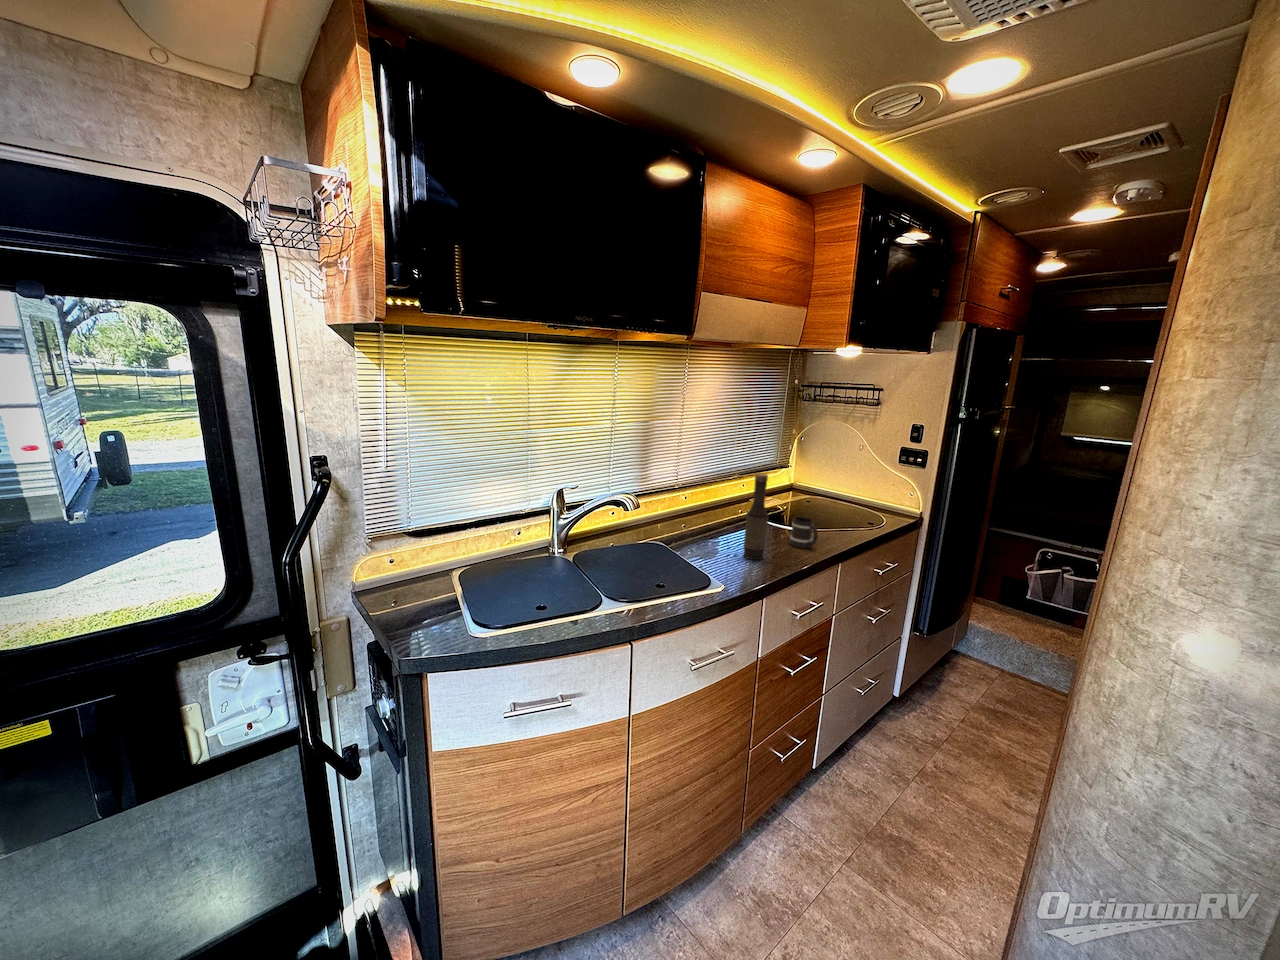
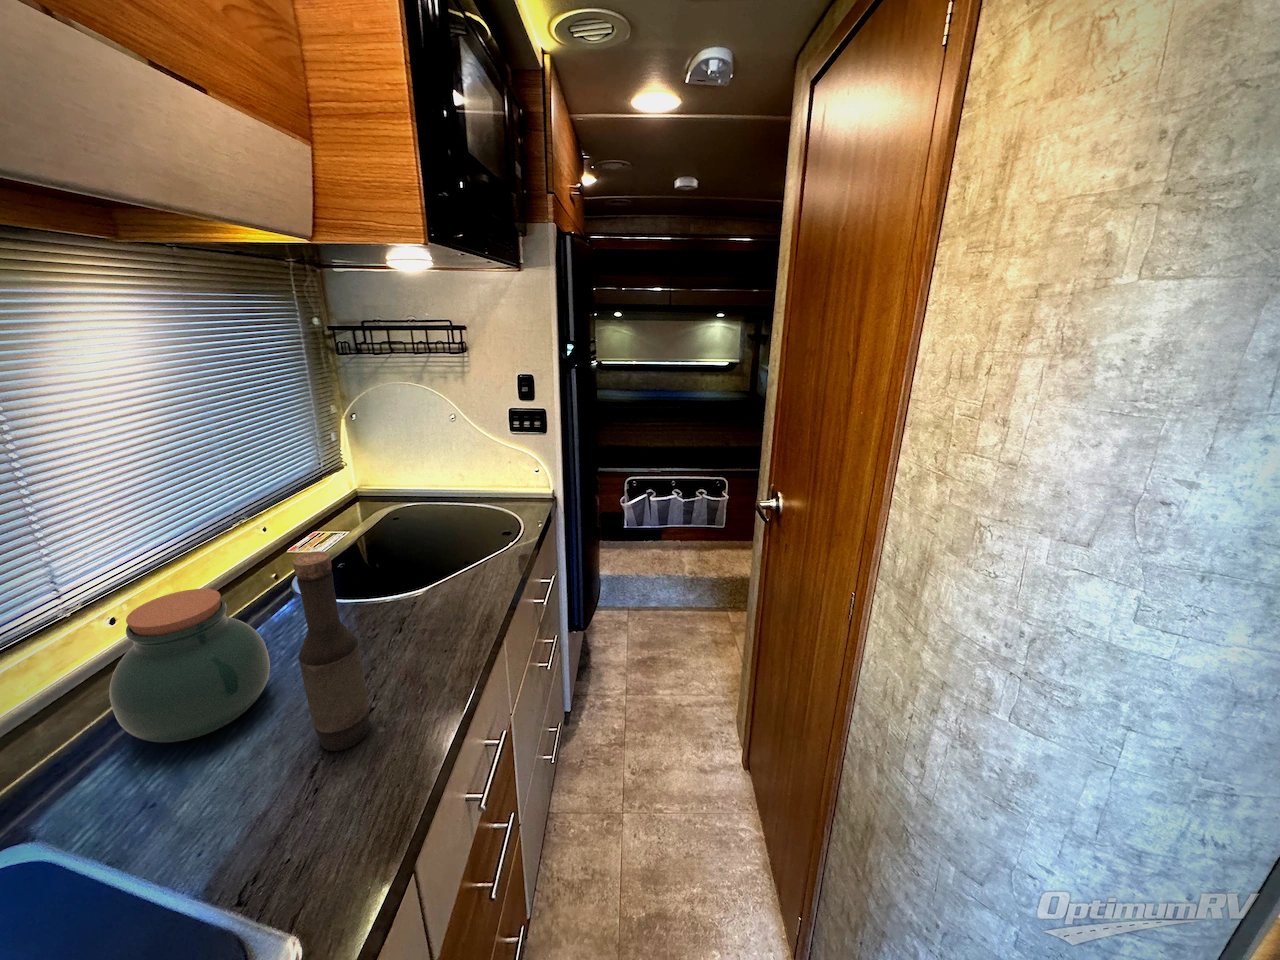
jar: none [688,485,735,540] -> present [109,589,270,742]
mug: present [789,517,818,548] -> none [402,580,461,645]

